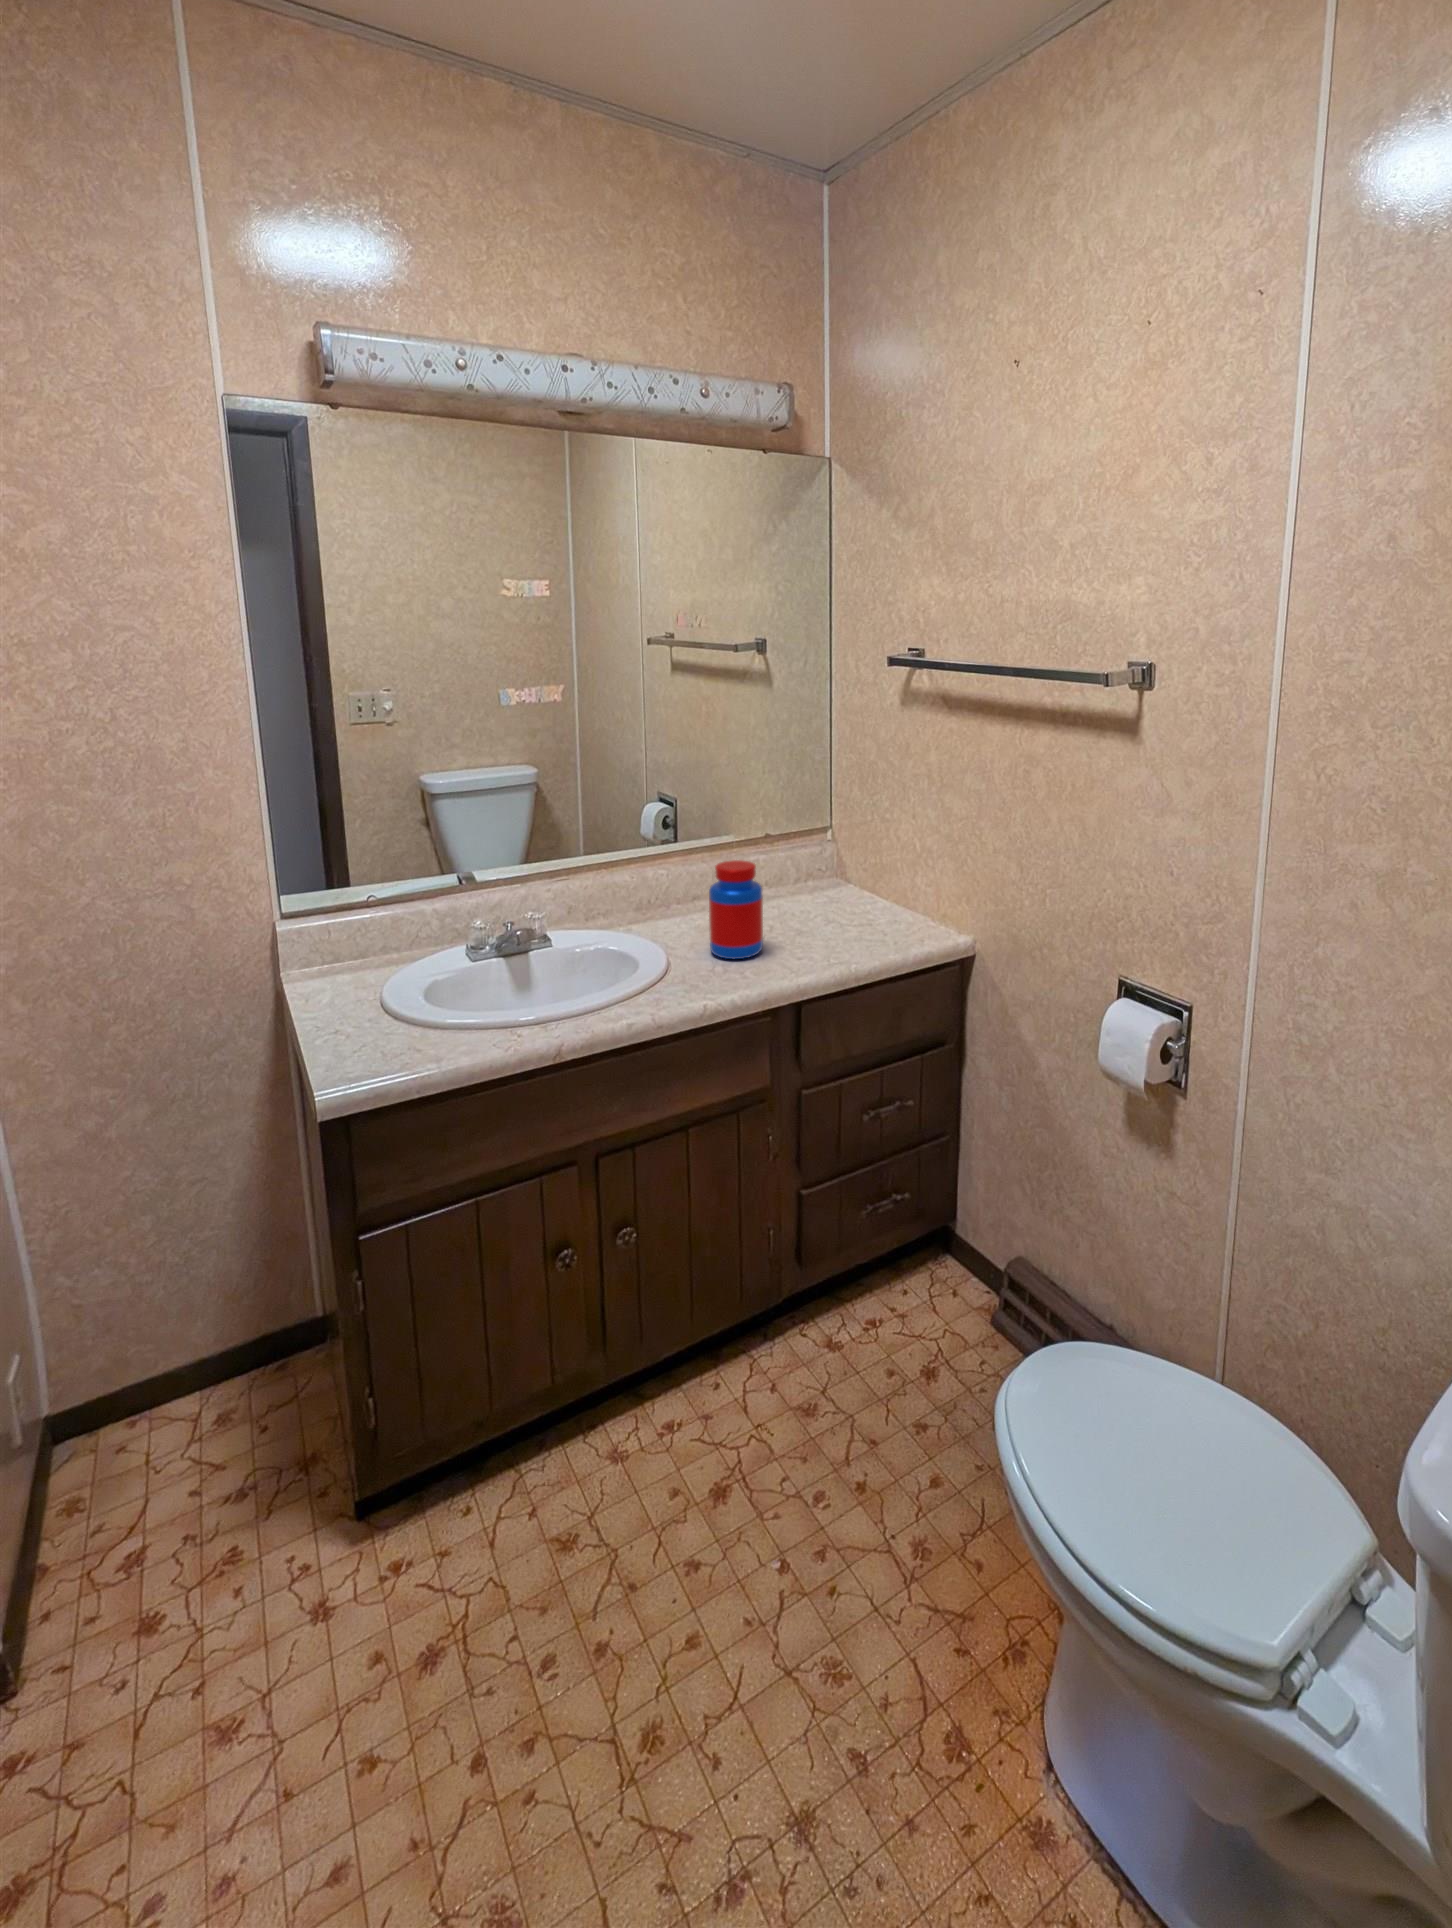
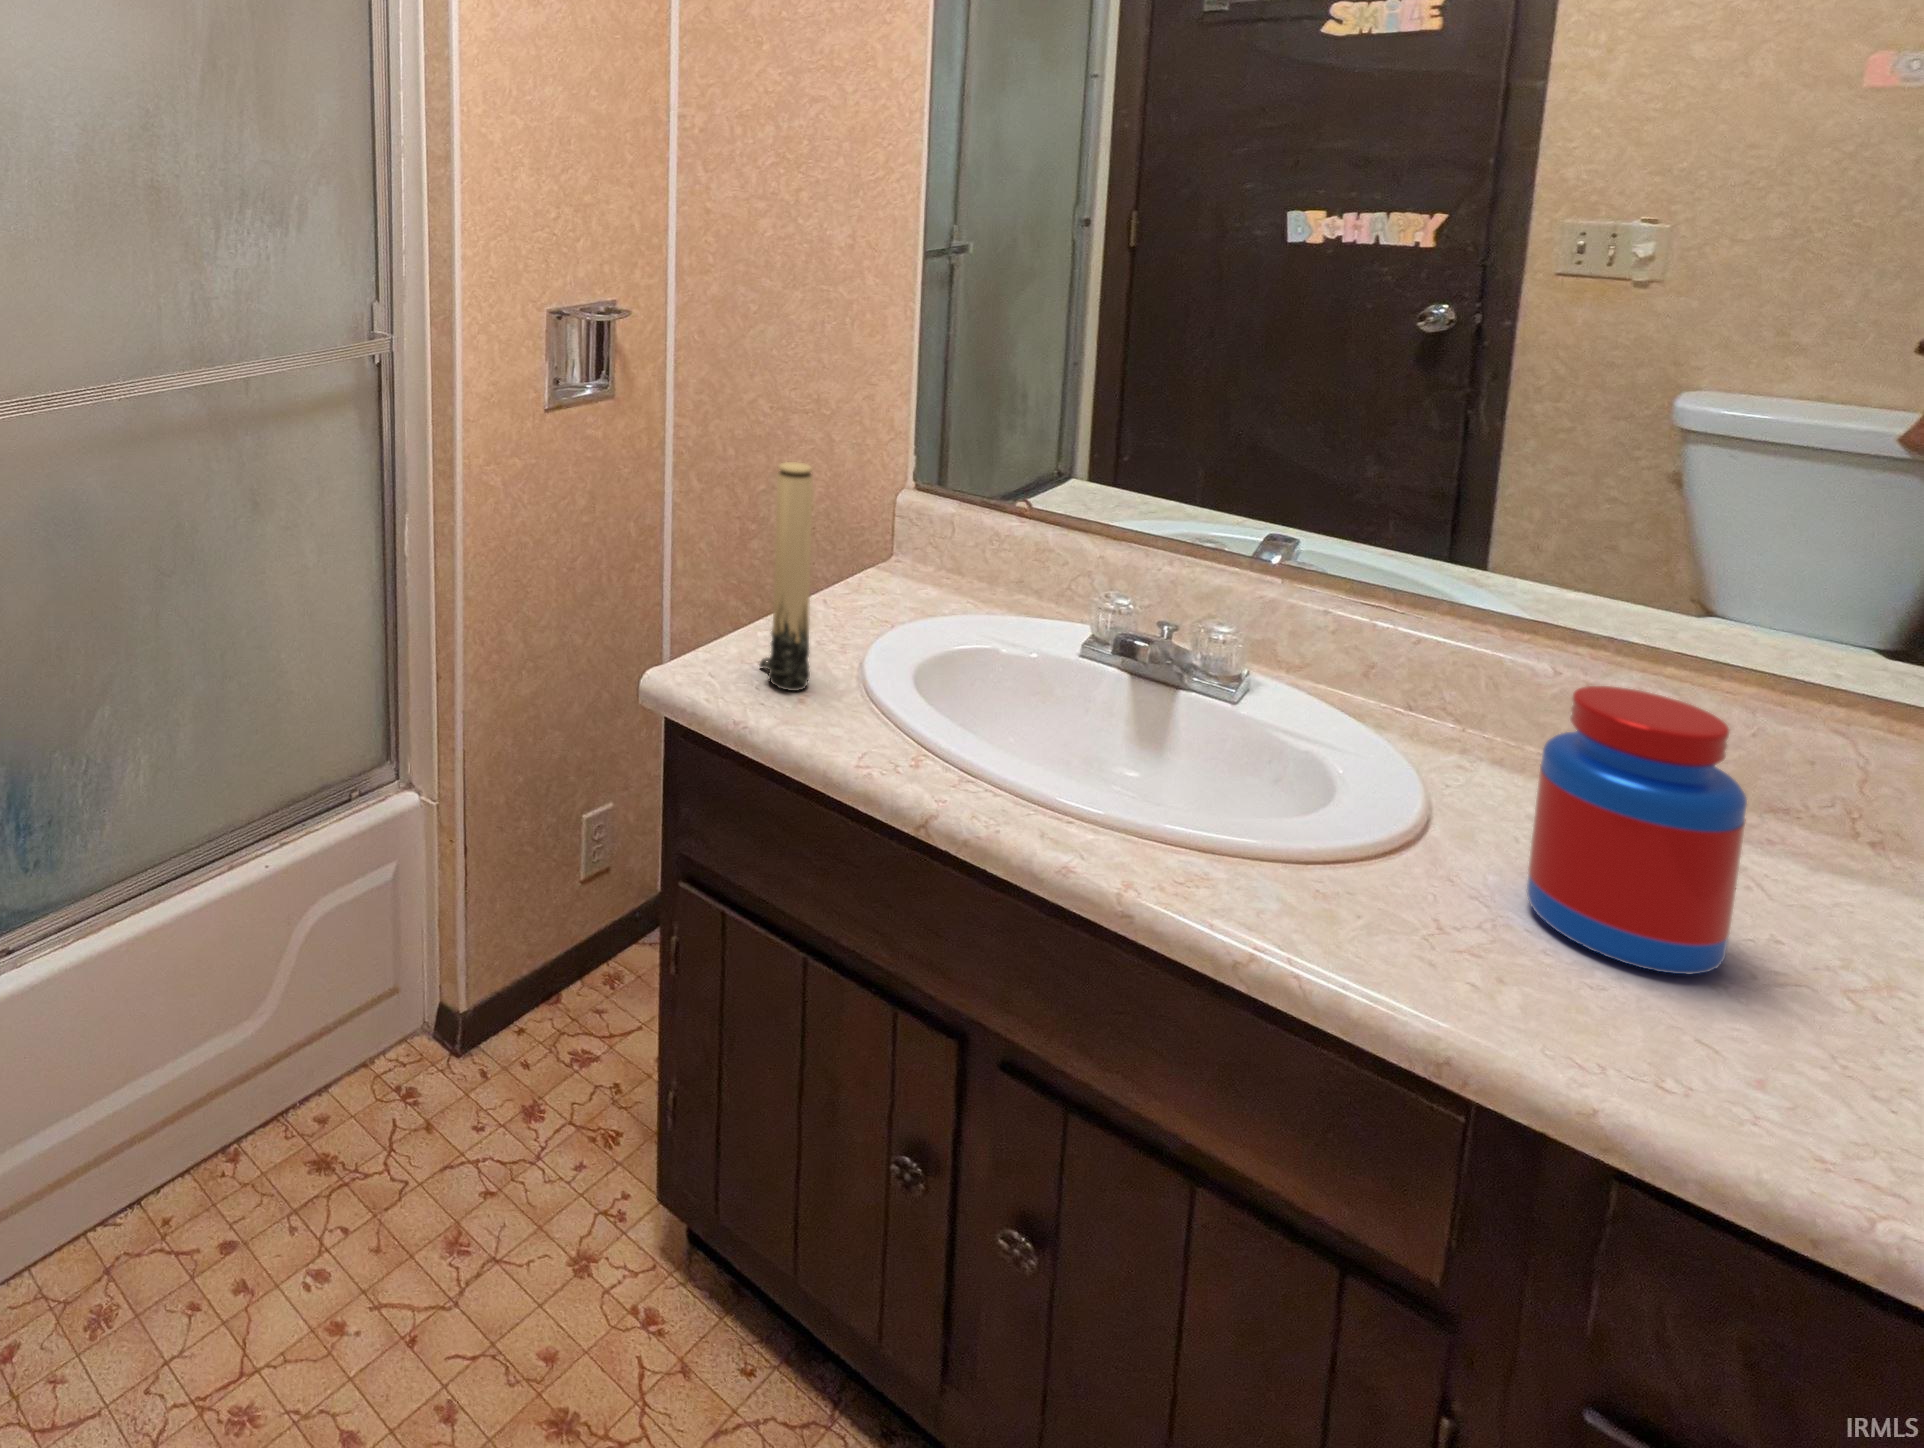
candle: none [362,893,412,1057] -> present [759,462,813,691]

